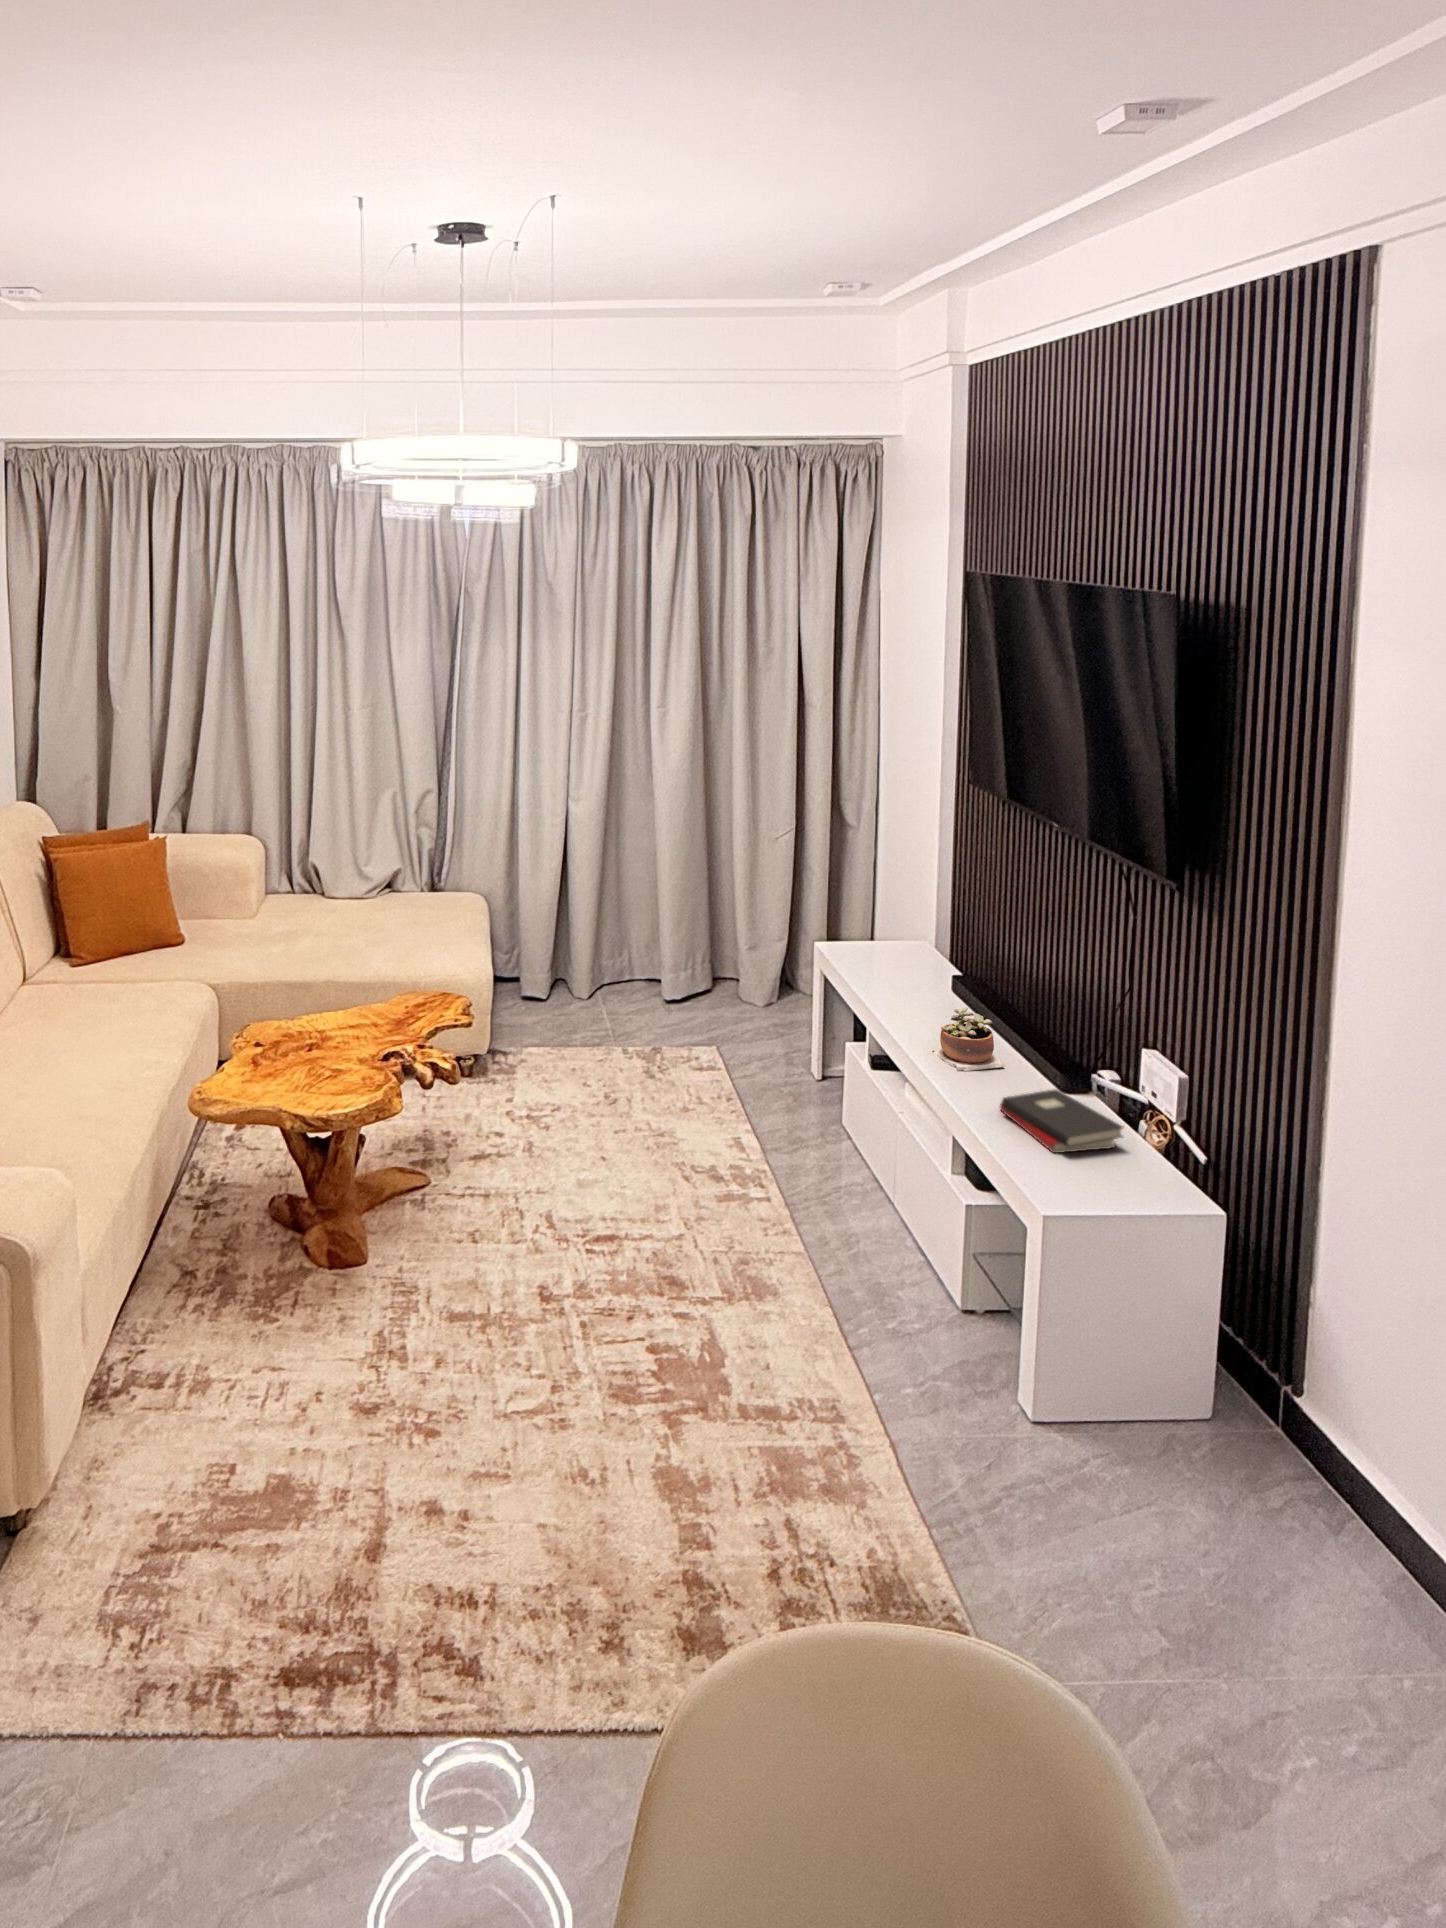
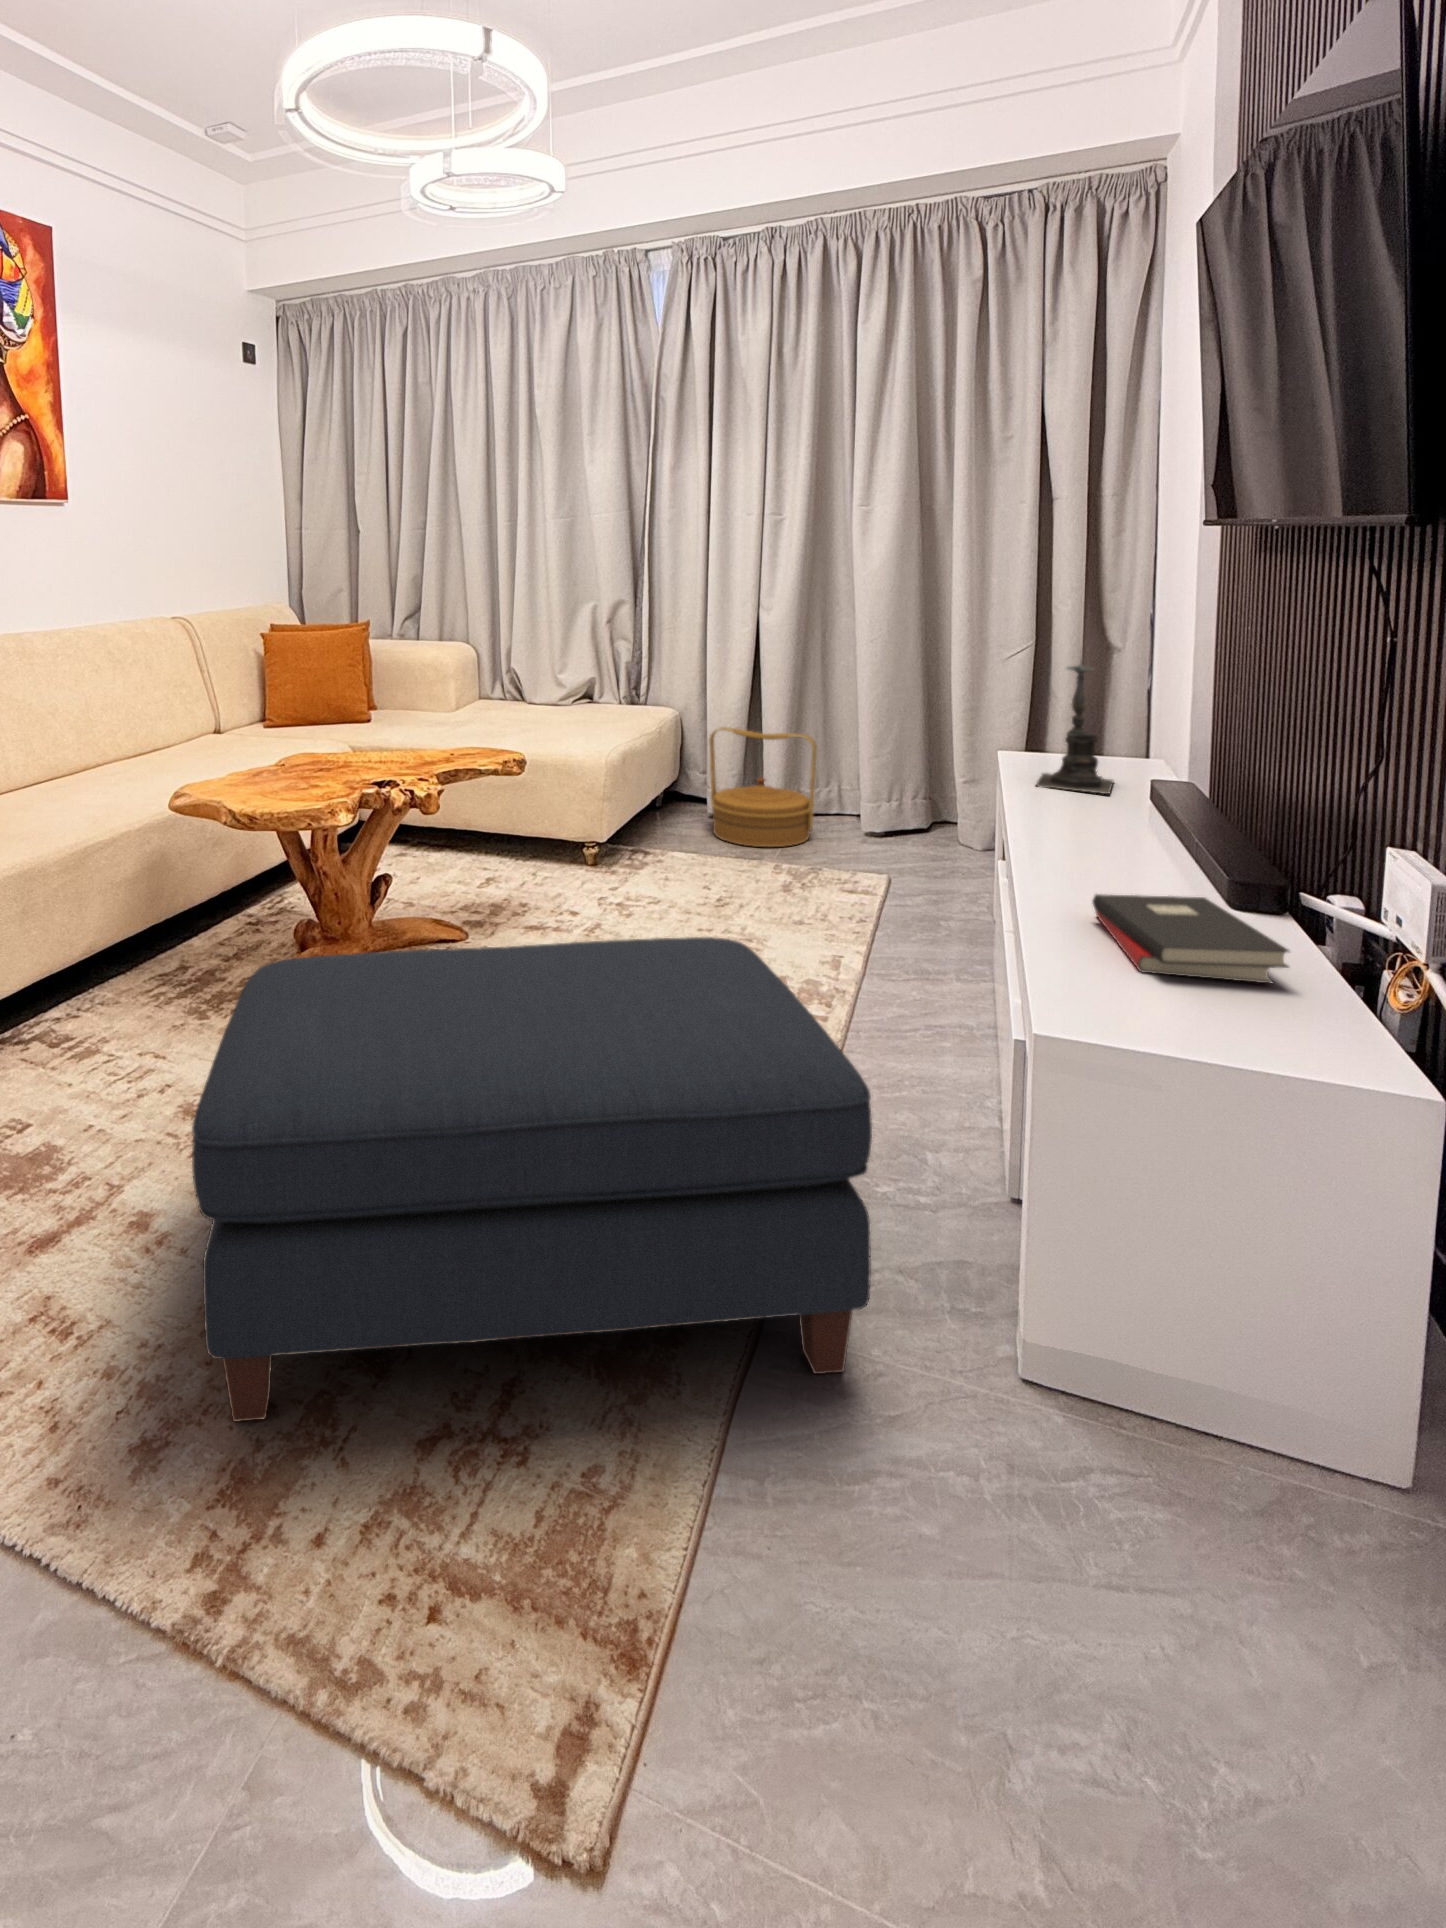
candle holder: none [858,870,917,982] -> present [1036,662,1114,794]
woven basket: none [534,915,634,1028] -> present [709,727,817,847]
succulent plant: present [932,1007,1004,1071] -> none [1054,793,1158,877]
ottoman: none [493,1169,973,1612] -> present [192,937,872,1422]

